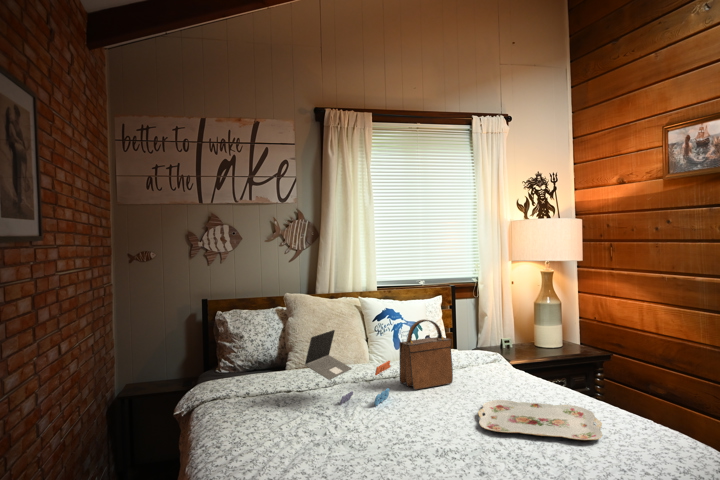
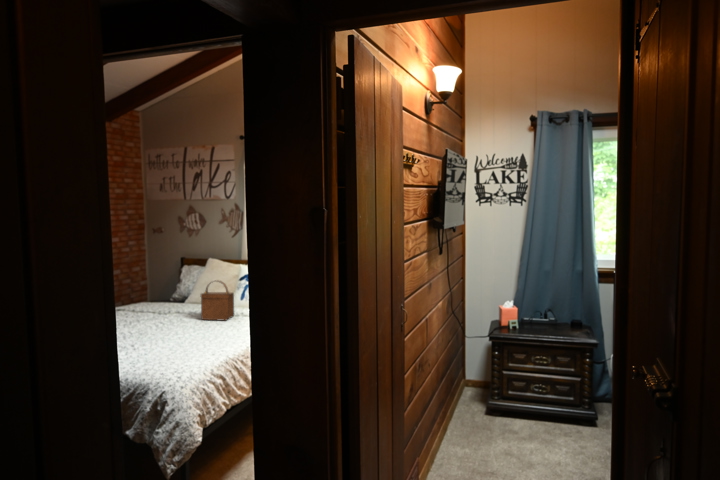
laptop: present [305,330,391,405] -> none [146,280,184,322]
serving tray: present [478,400,602,440] -> none [164,329,230,349]

